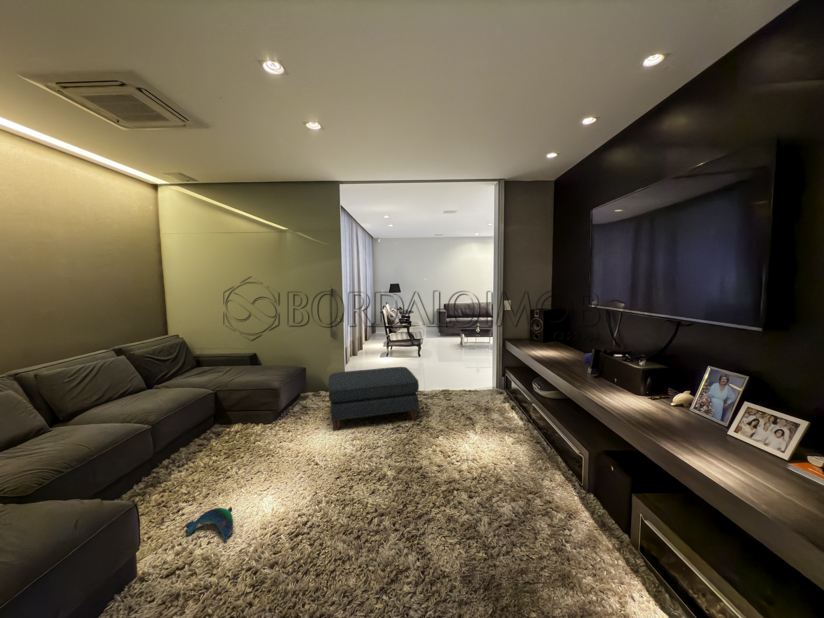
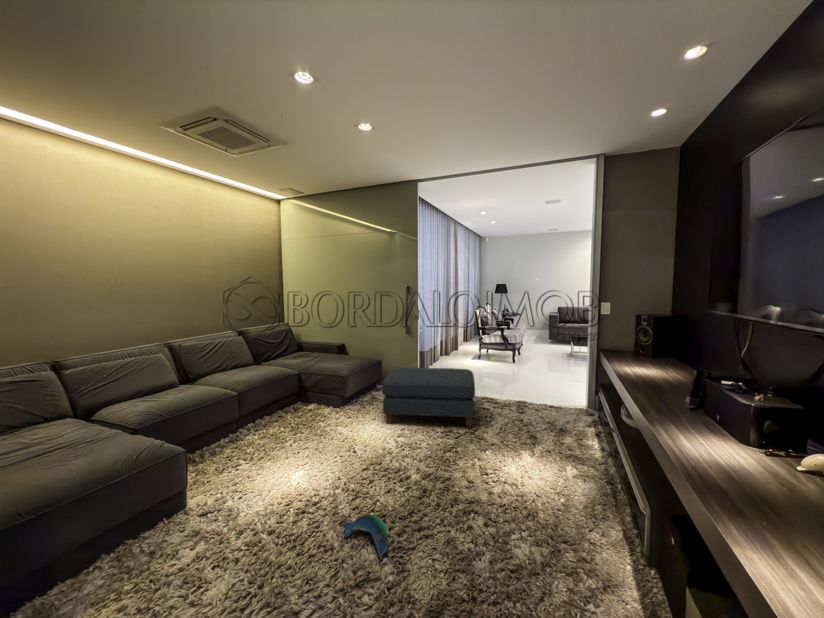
plush toy: present [186,507,233,542] -> present [343,515,388,560]

